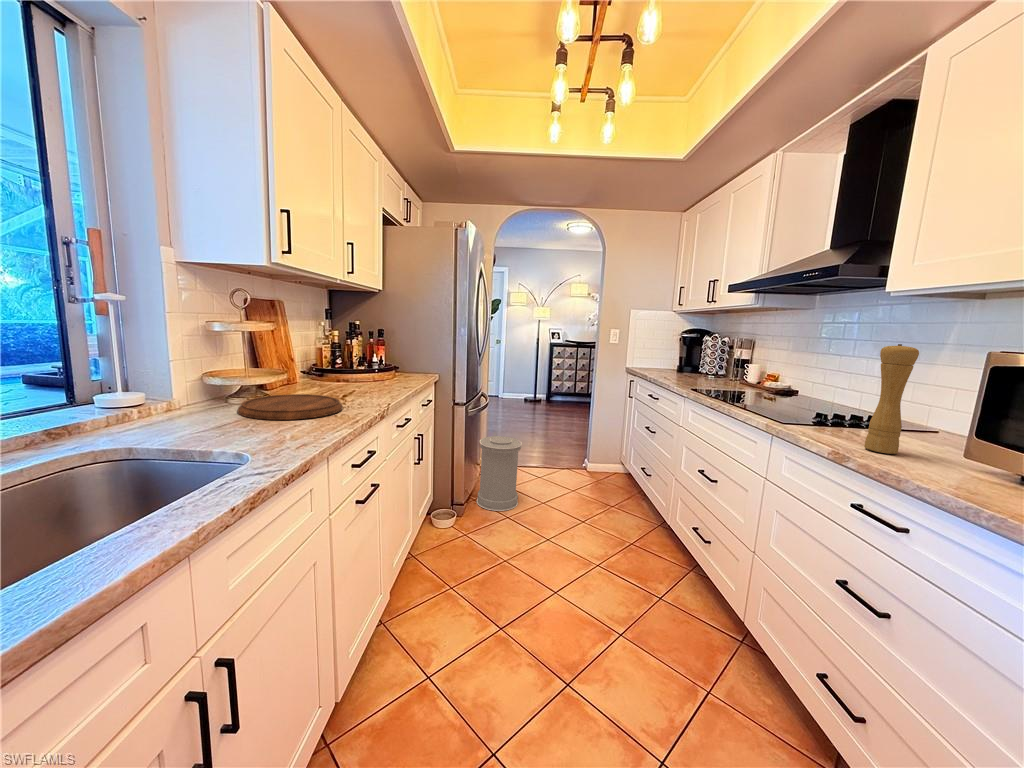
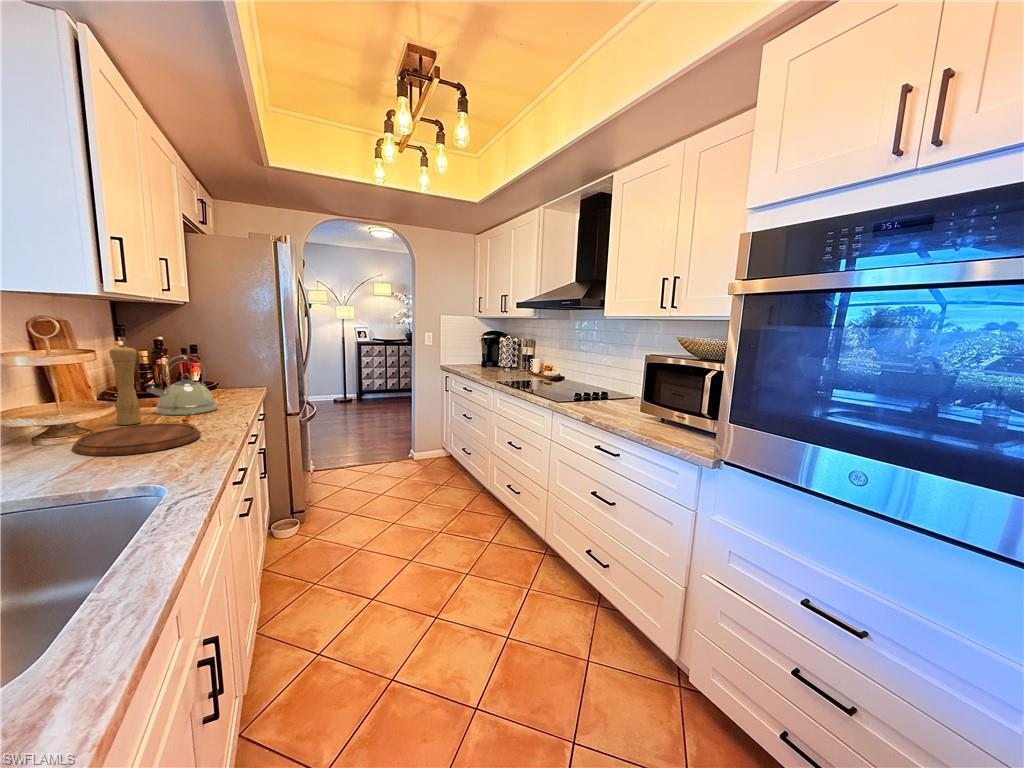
kettle: none [325,334,382,391] -> present [145,355,217,415]
pepper mill: present [864,344,919,454] -> present [109,346,141,425]
trash can: present [477,436,522,511] -> none [313,440,358,511]

